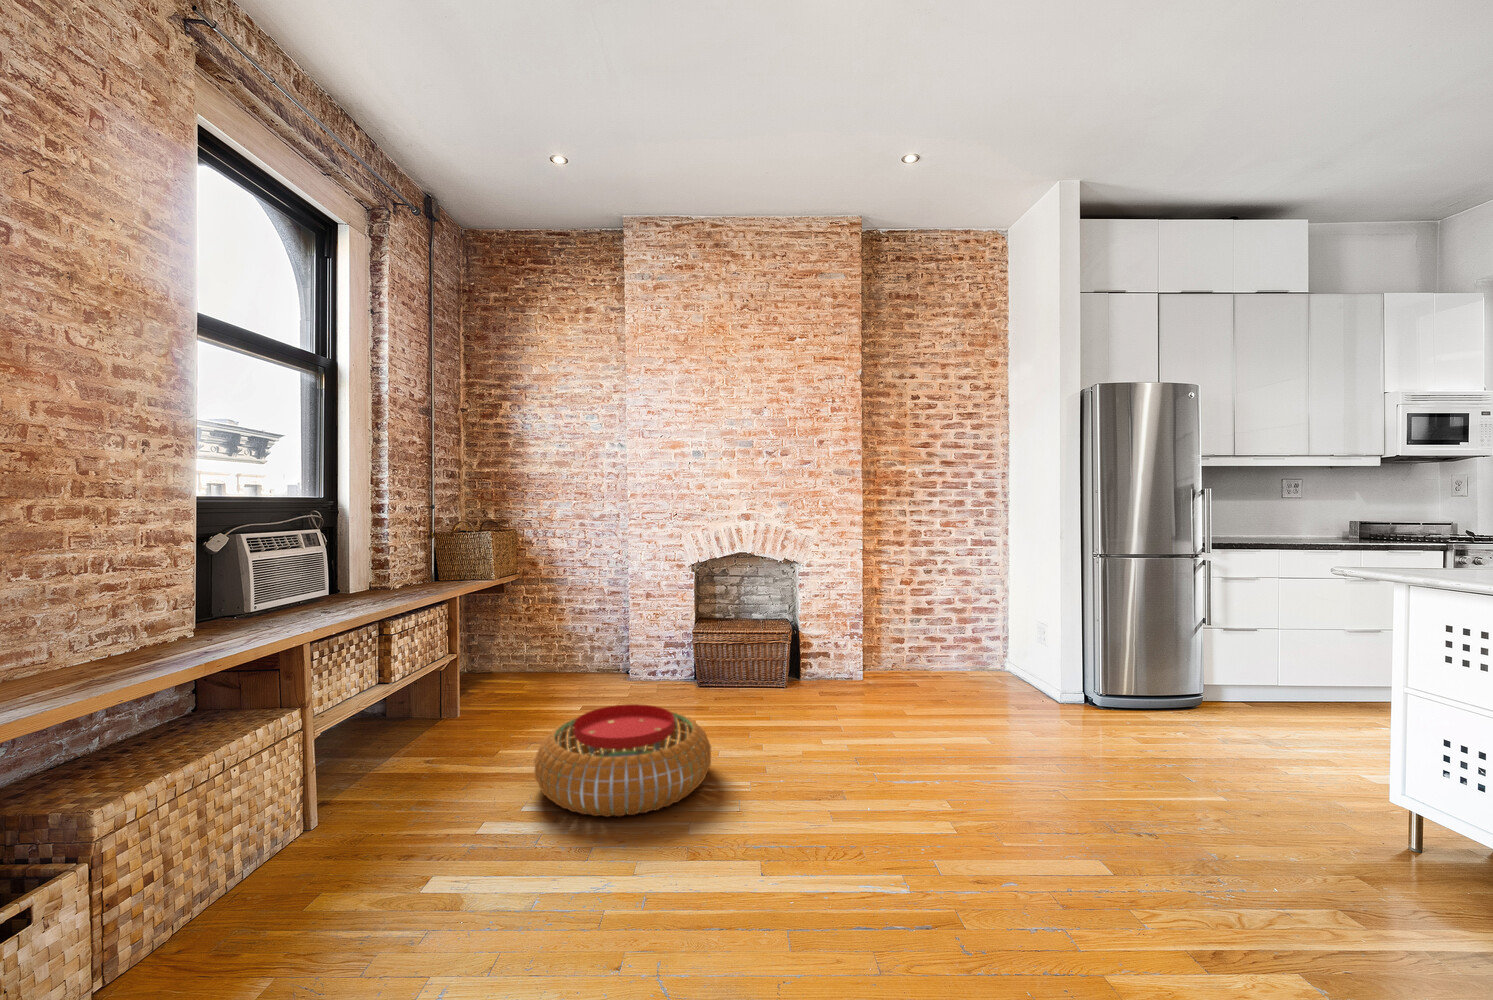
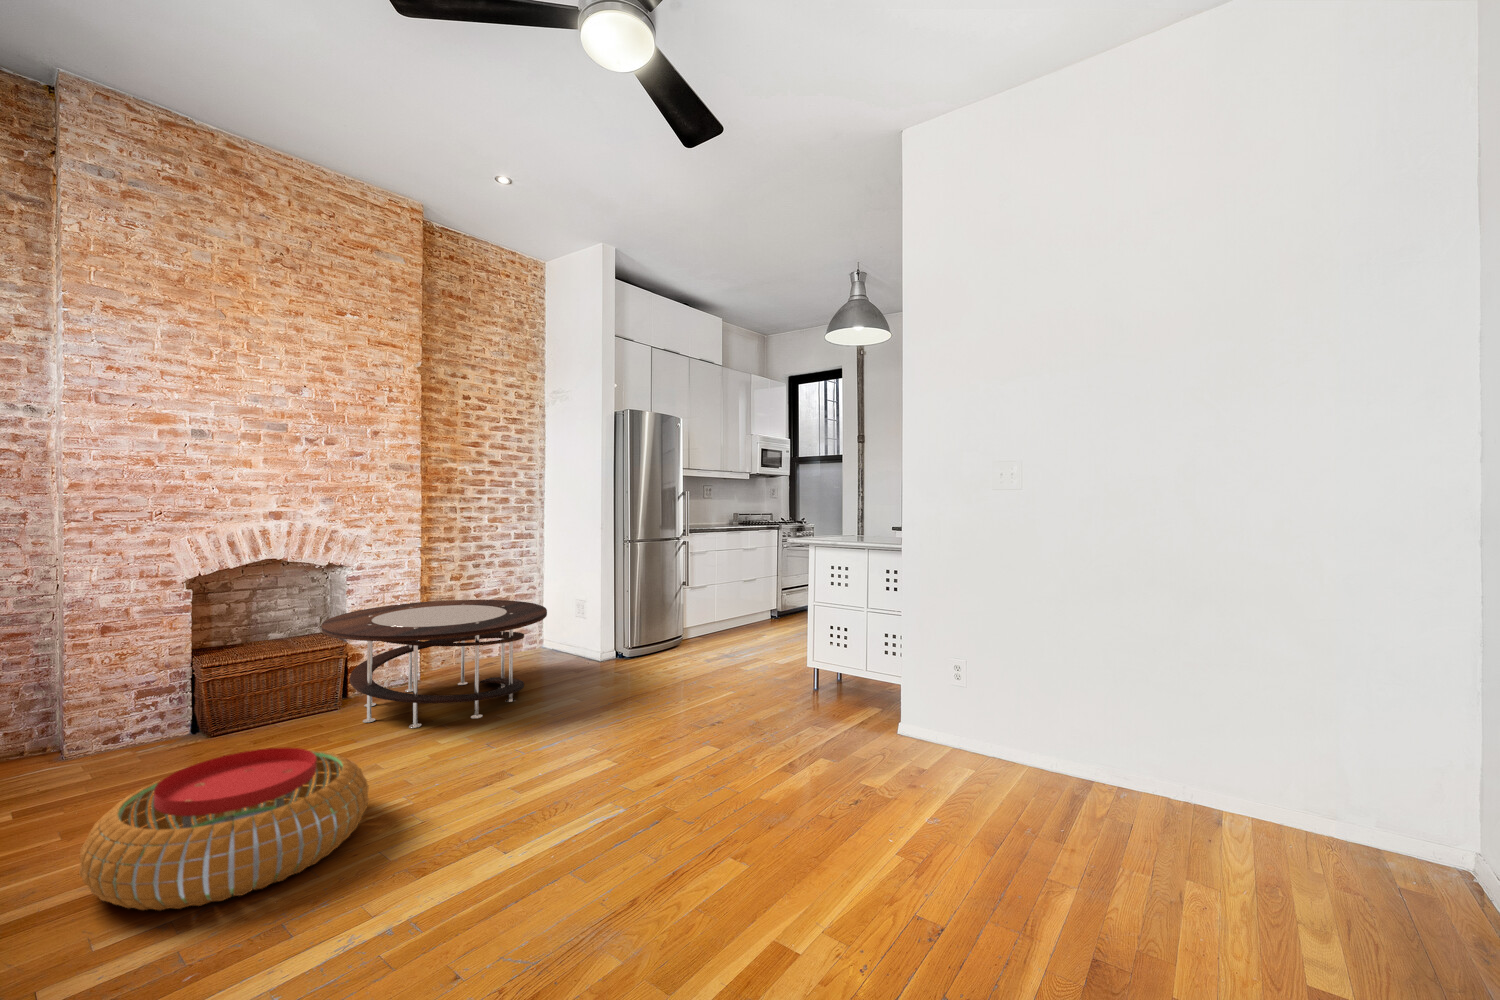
coffee table: none [759,602,961,729] -> present [321,600,547,728]

